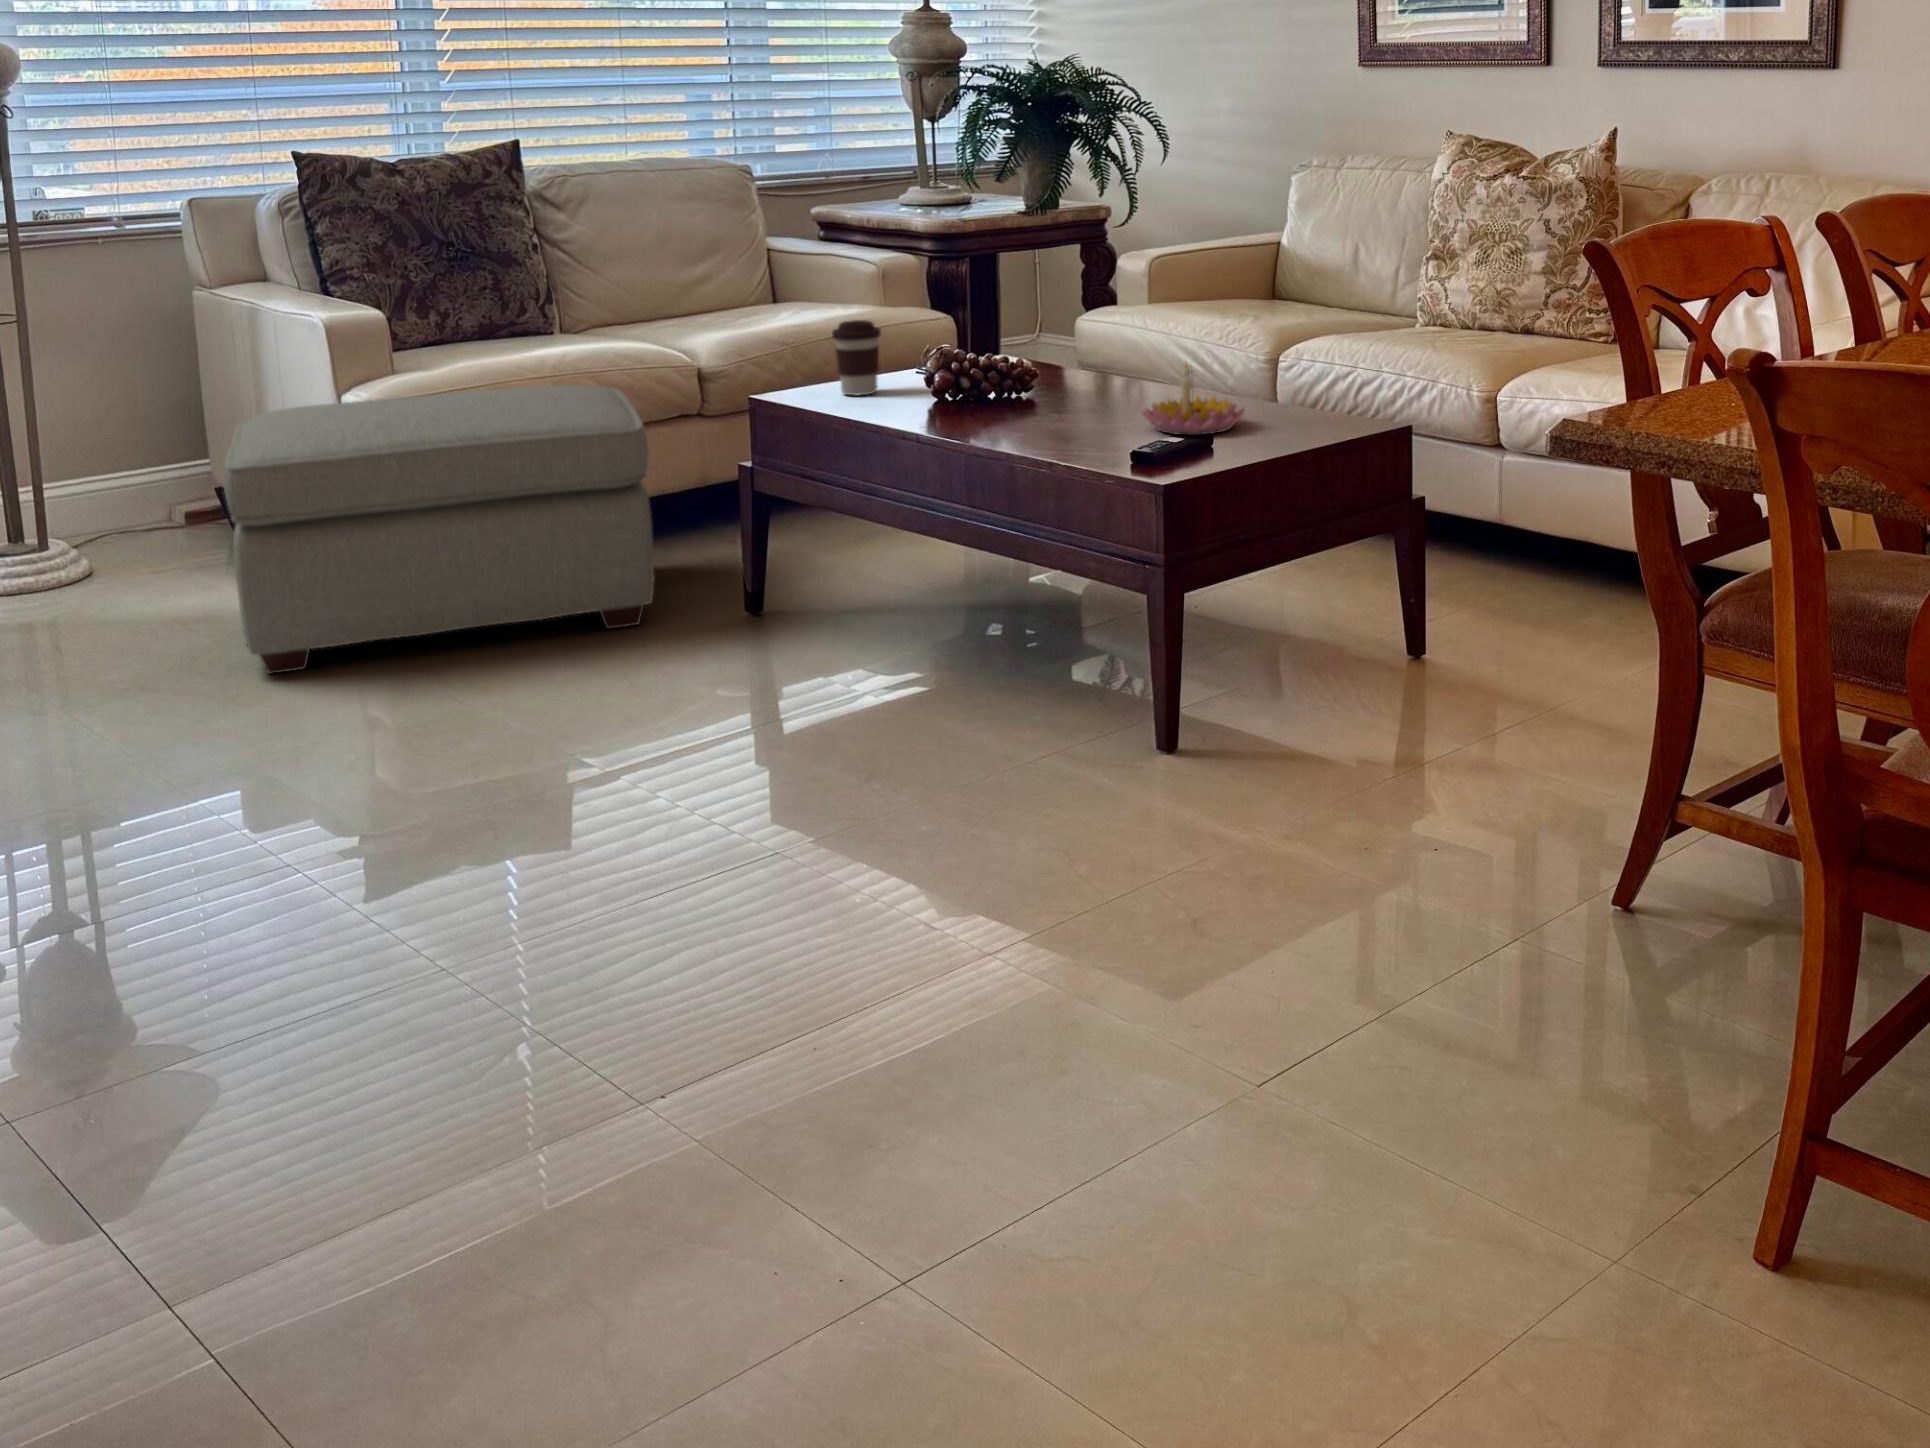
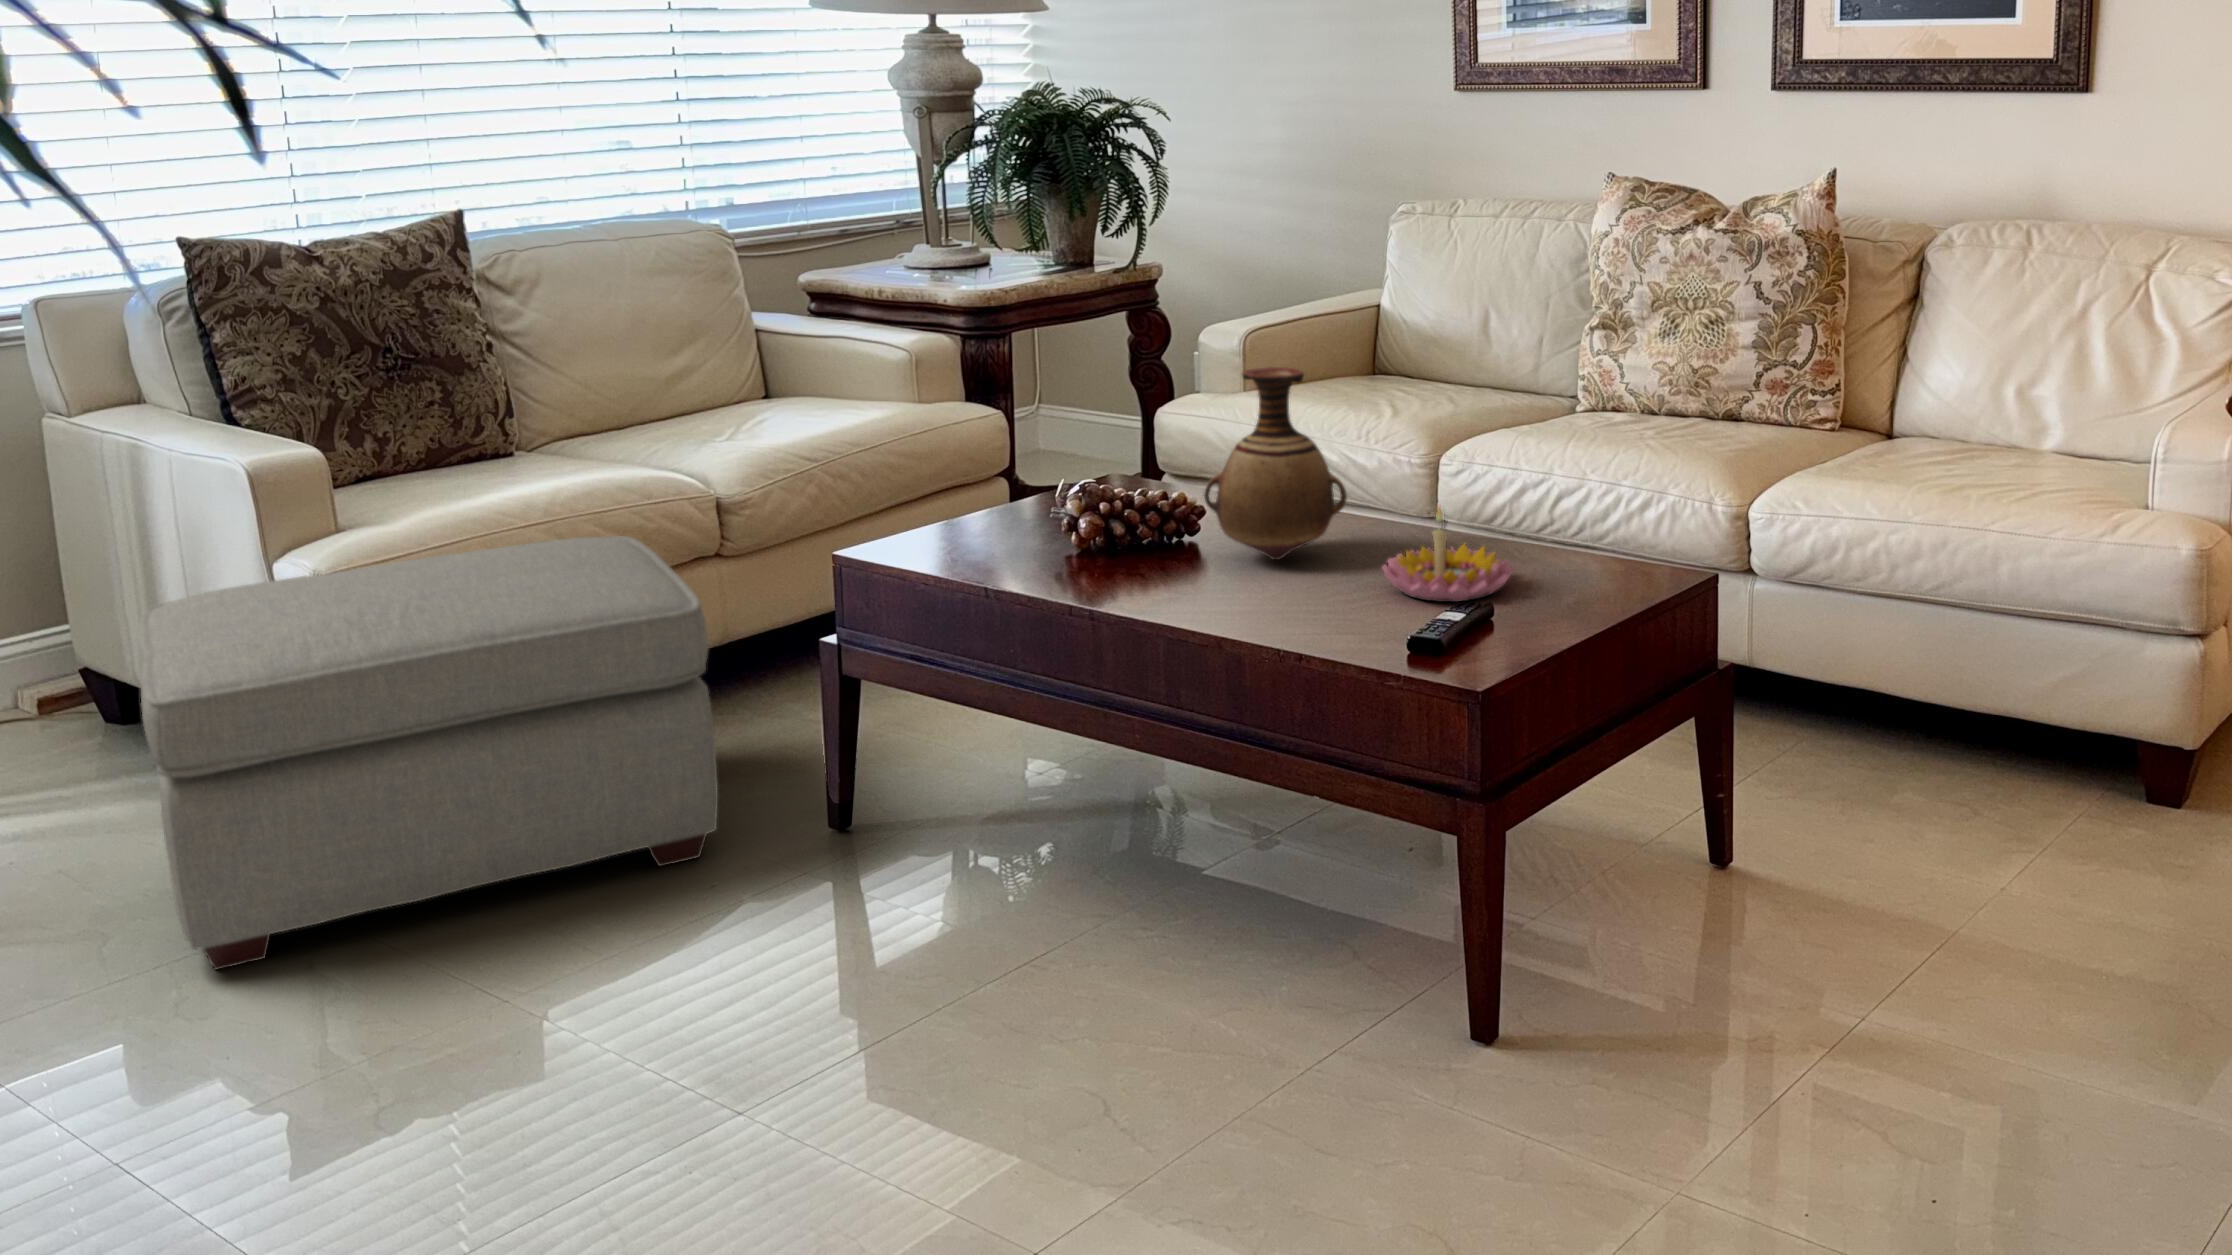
vase: none [1026,258,1134,409] -> present [1204,367,1347,560]
coffee cup: present [832,320,881,396] -> none [935,448,997,546]

